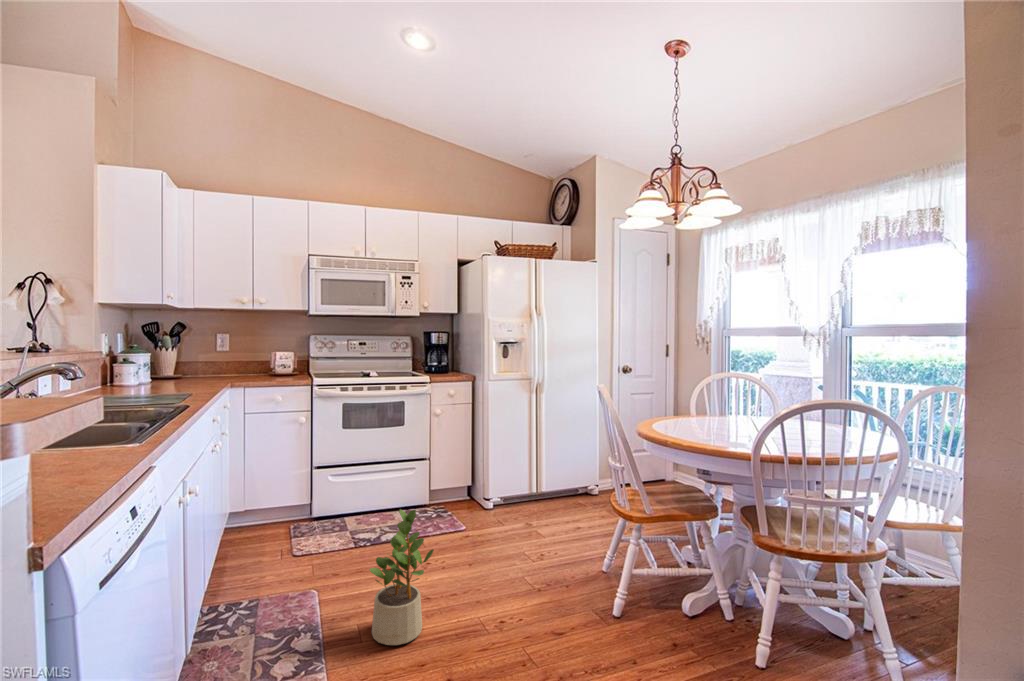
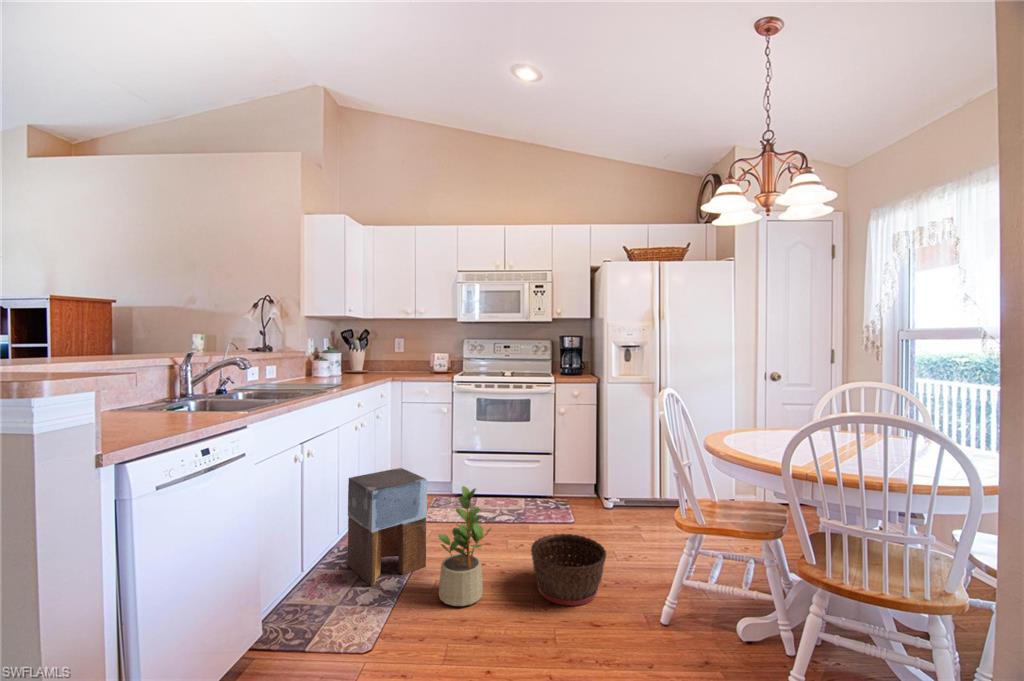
stool: none [228,499,335,651] -> present [348,468,427,586]
basket: none [463,539,540,613] -> present [531,534,606,606]

